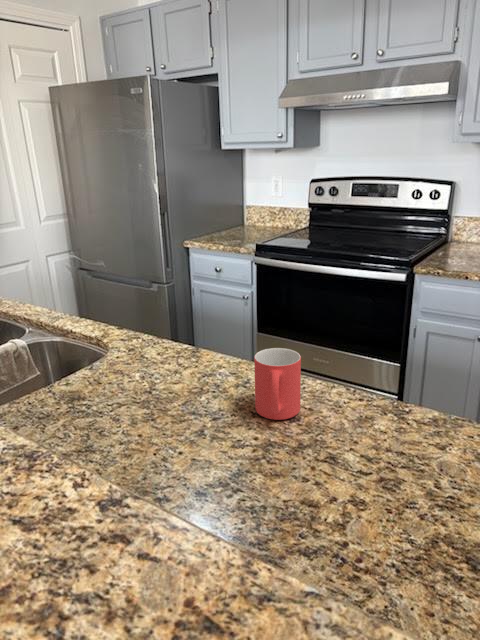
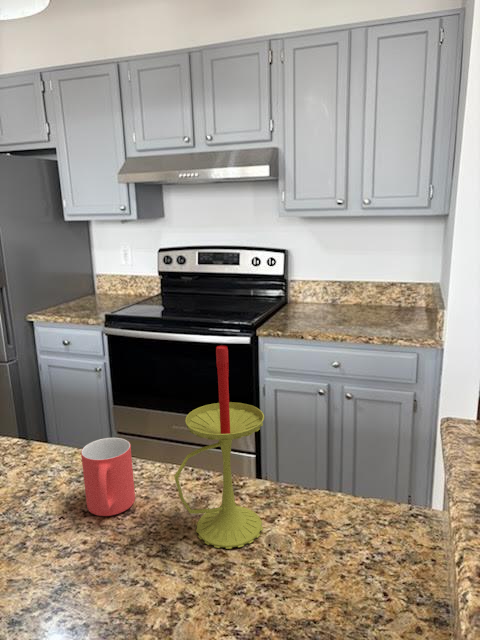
candle: none [350,255,451,466] -> present [174,346,264,549]

